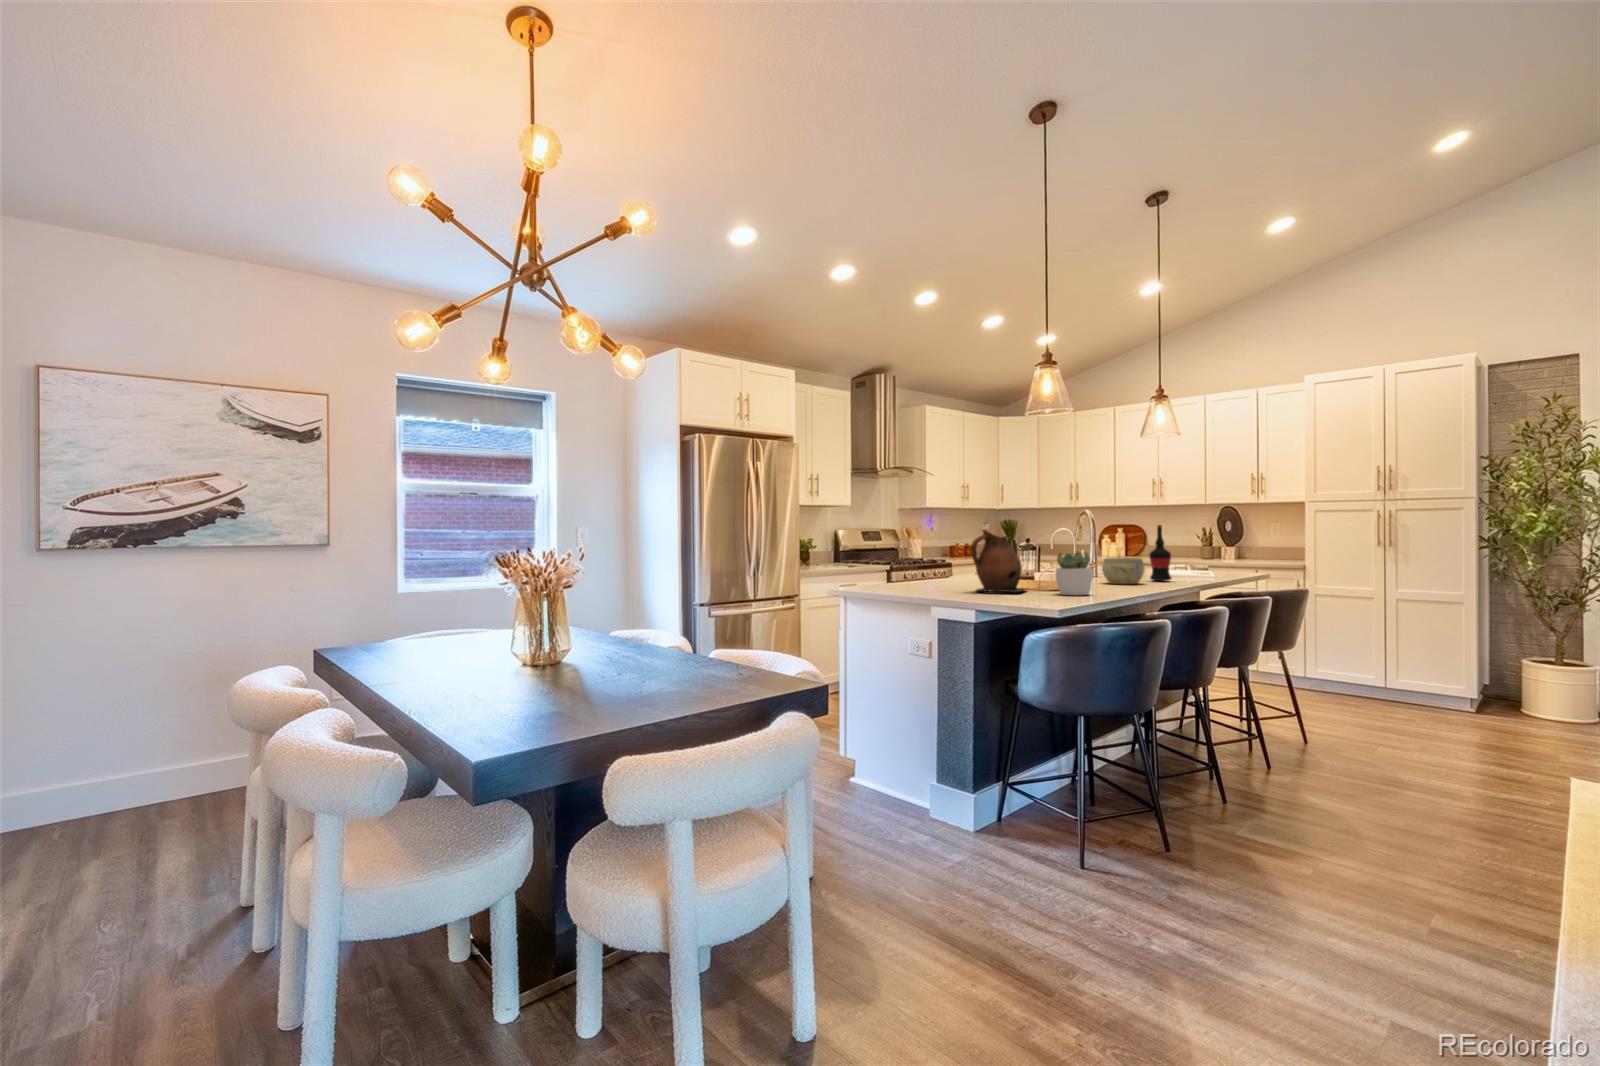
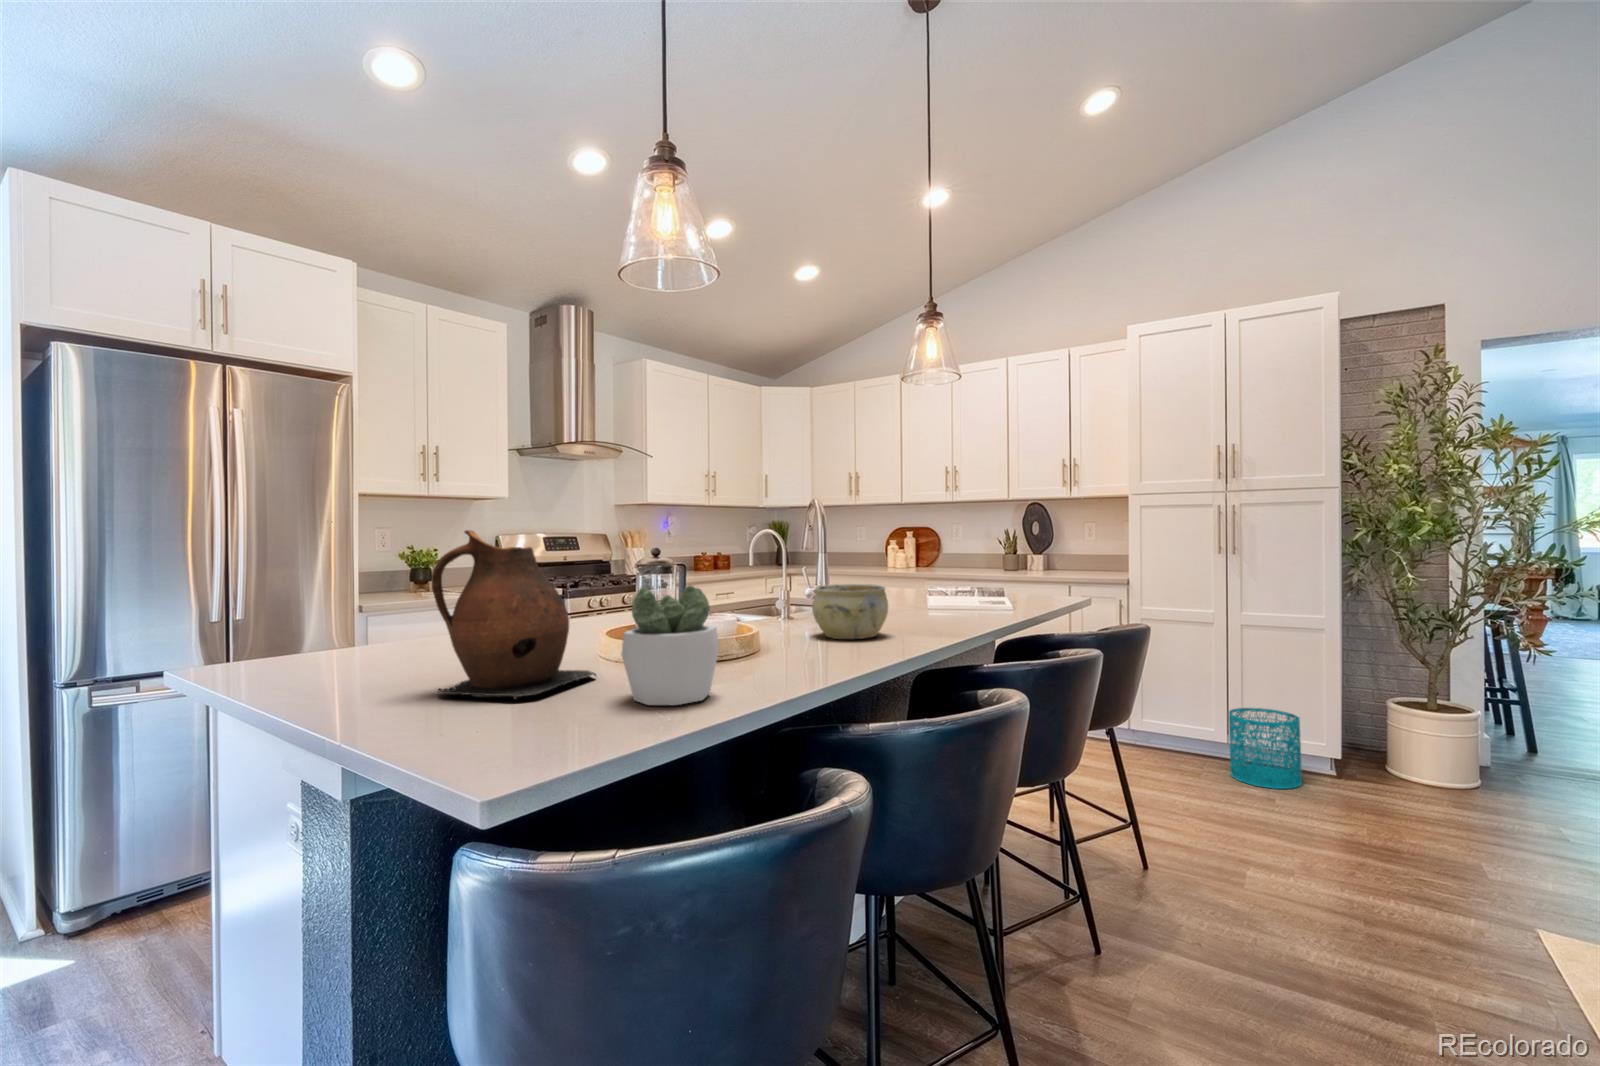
wine bottle: present [1149,525,1171,581] -> none [905,522,942,626]
wastebasket: none [1381,659,1438,714] -> present [1229,708,1302,789]

